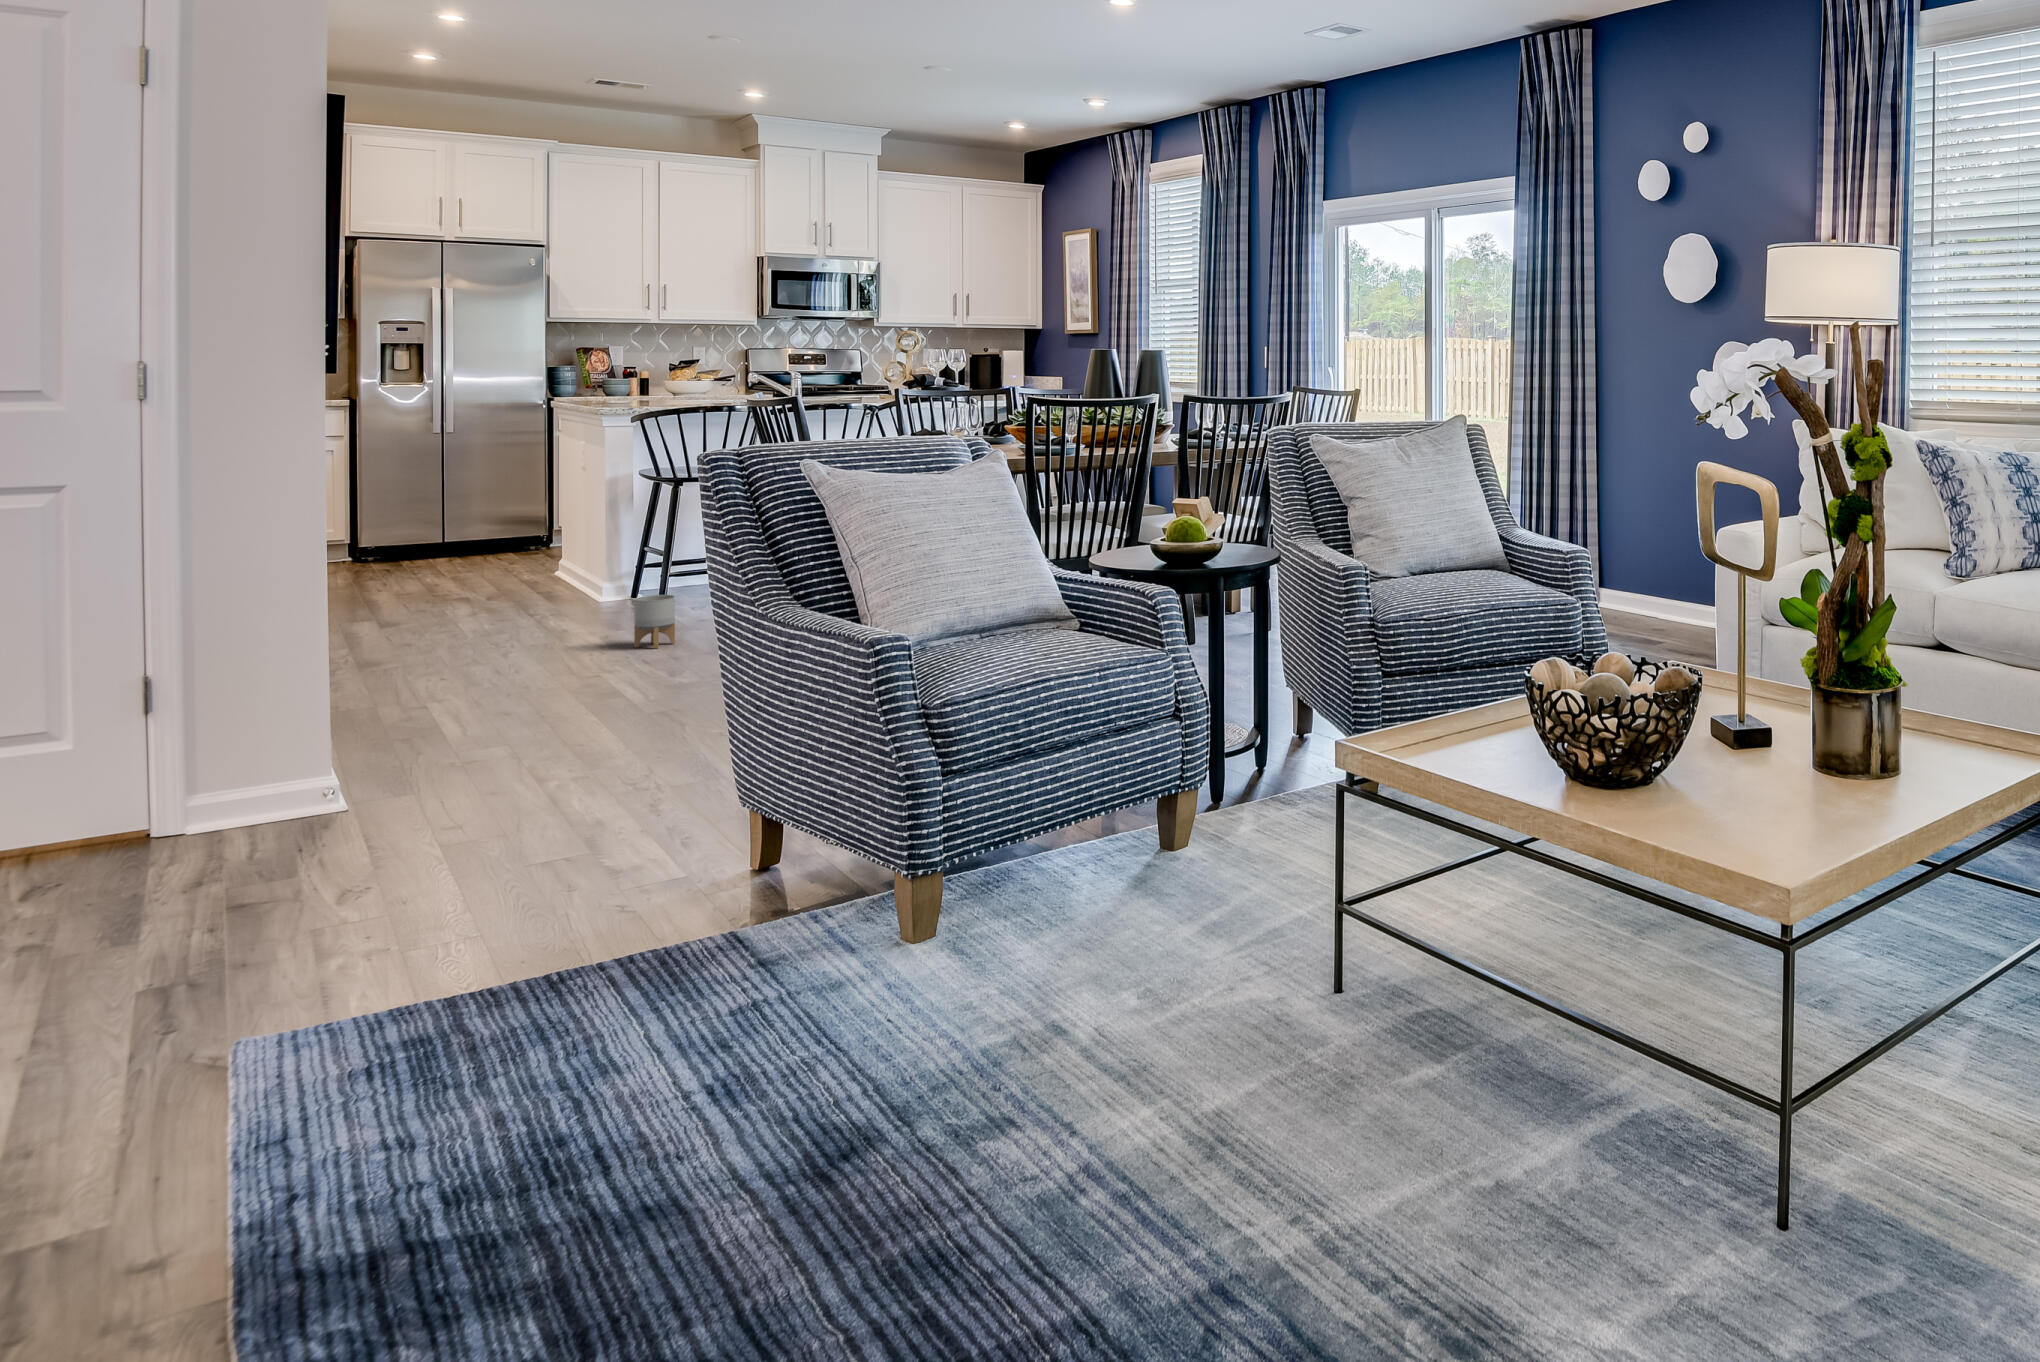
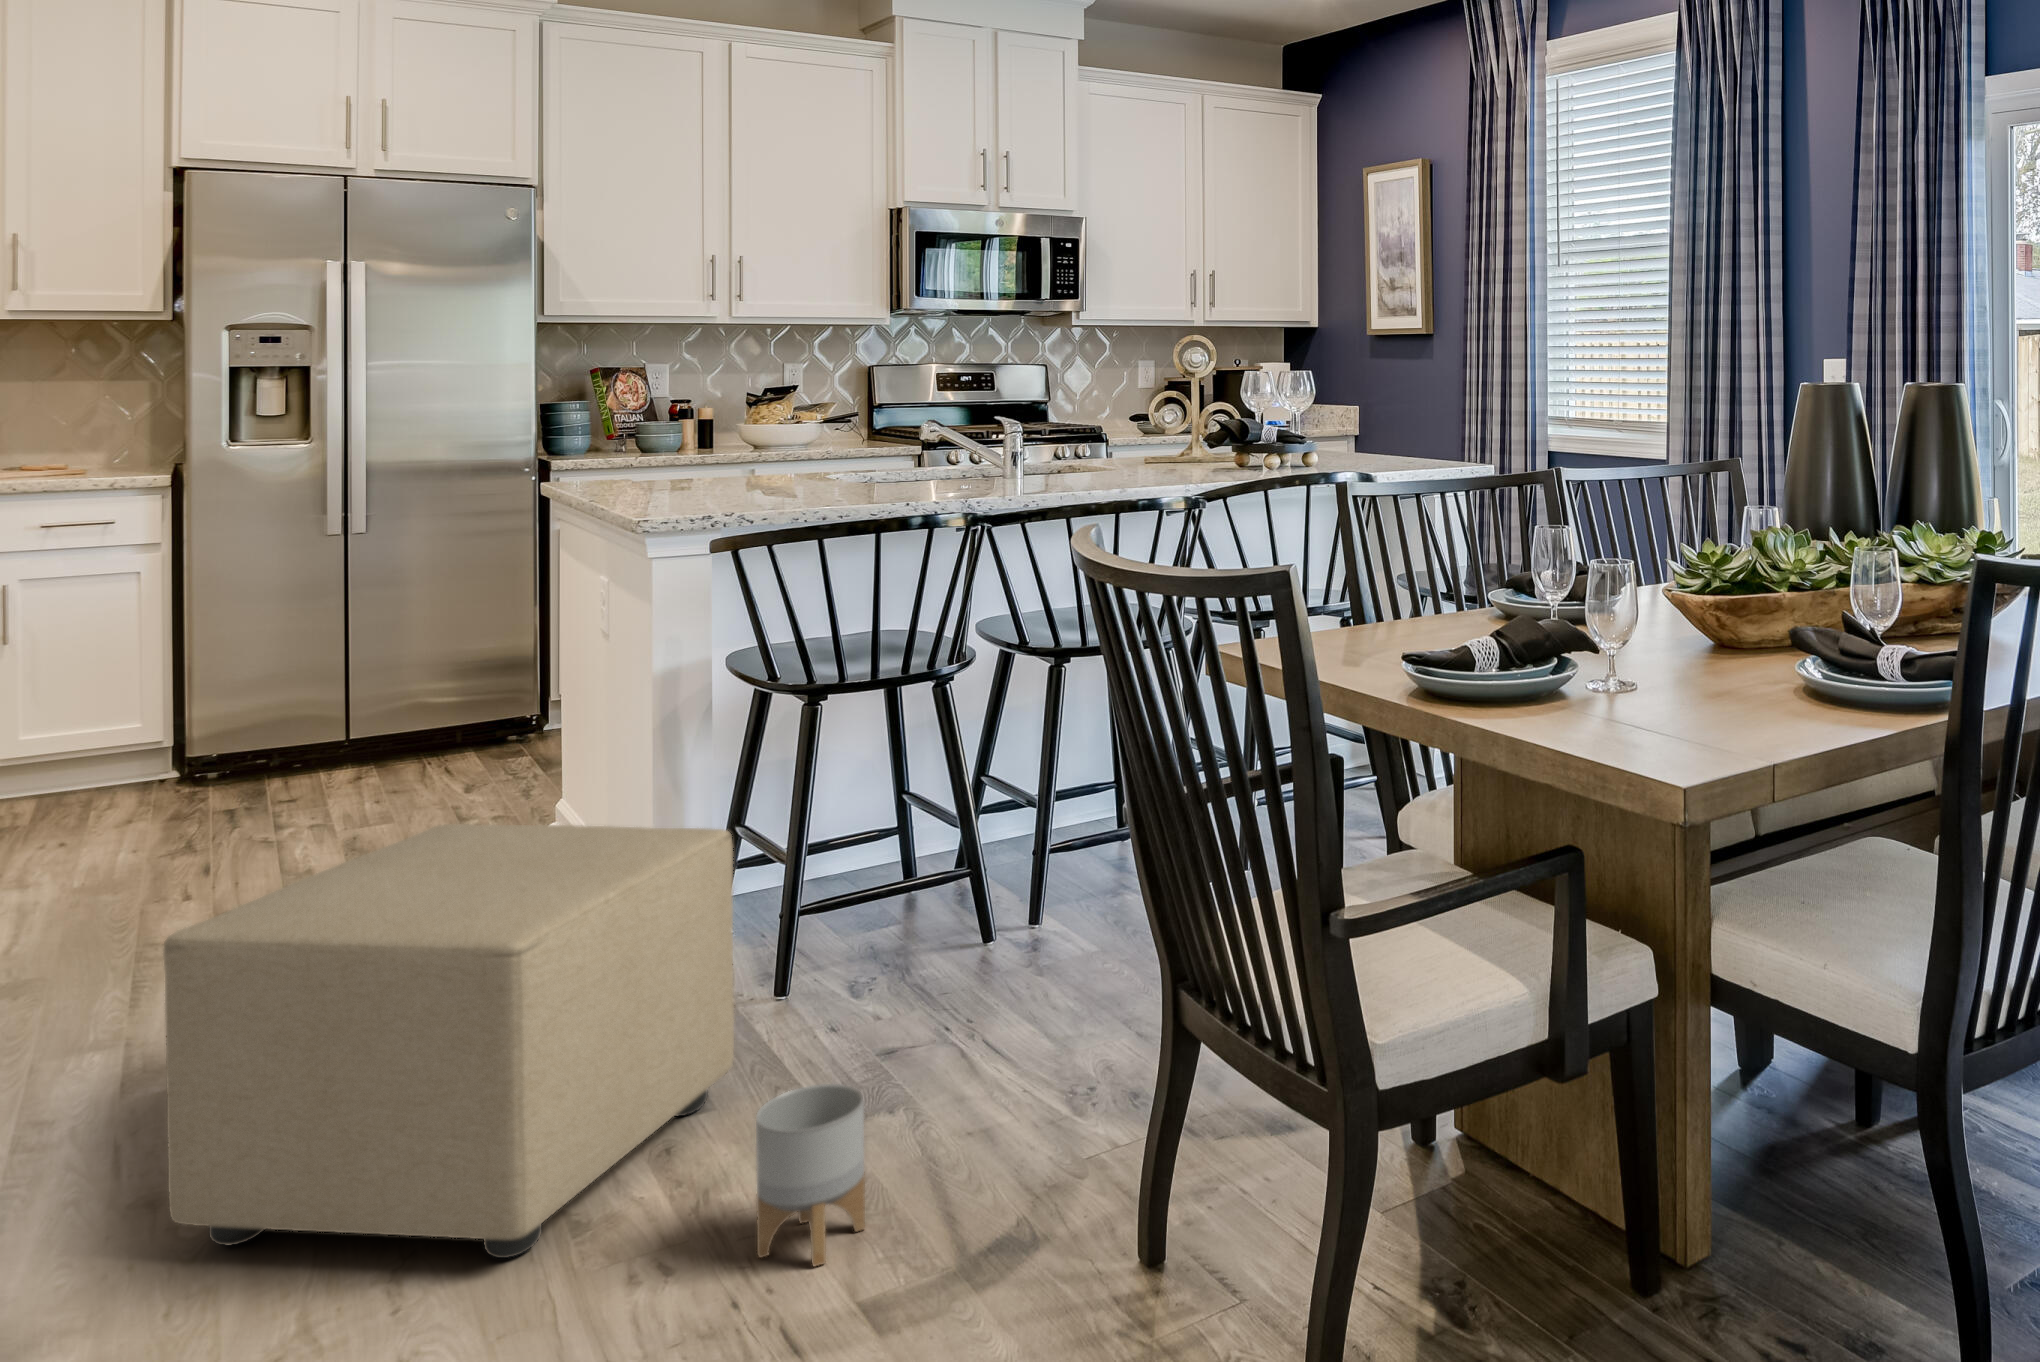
ottoman: none [421,519,633,648] -> present [163,824,734,1258]

